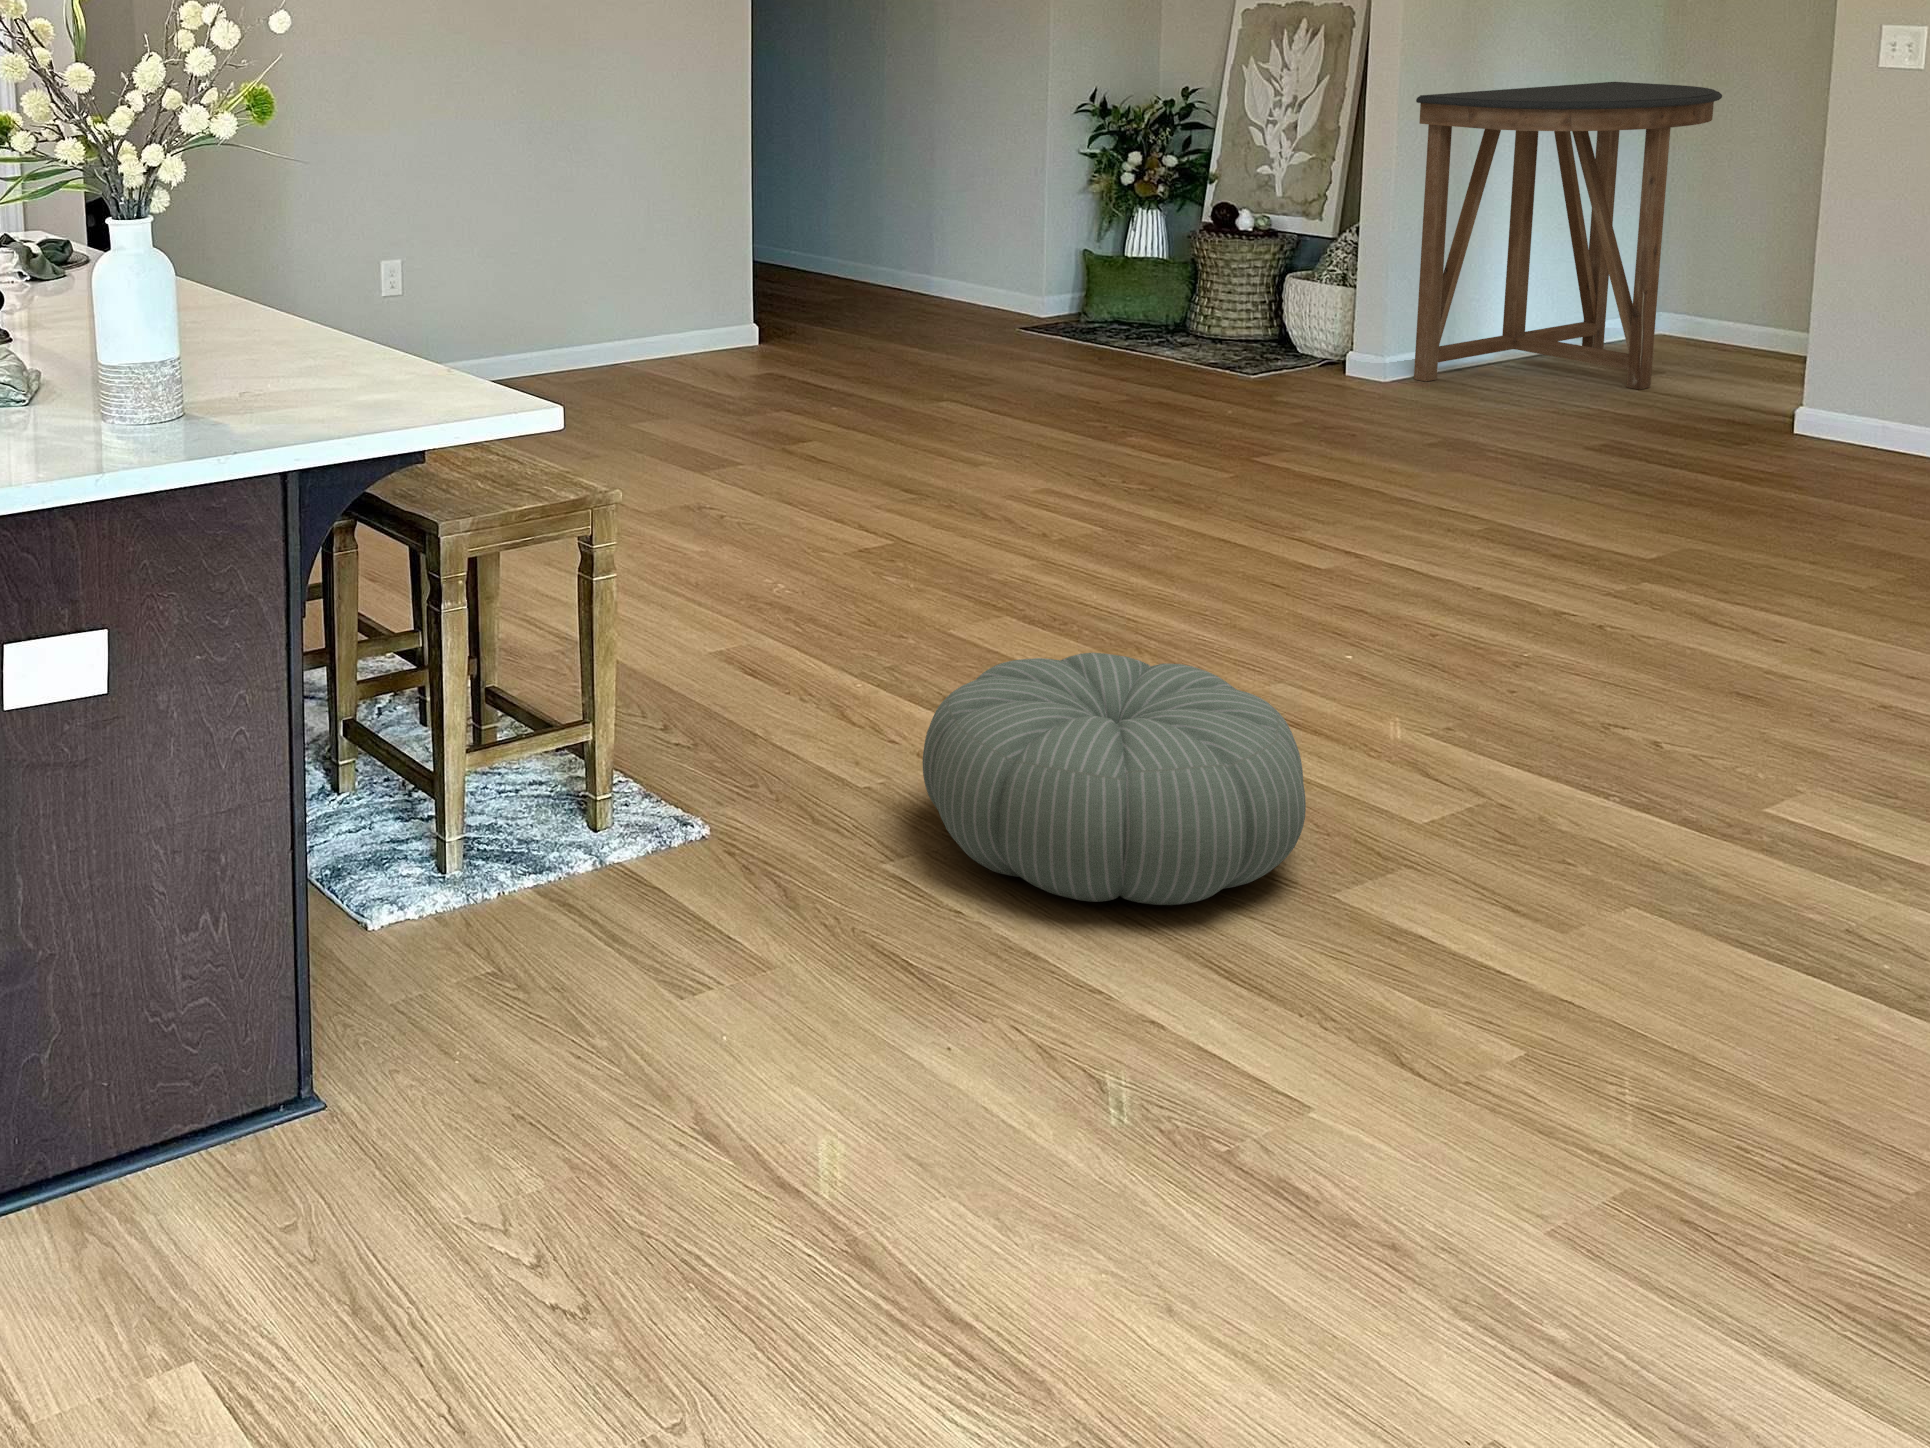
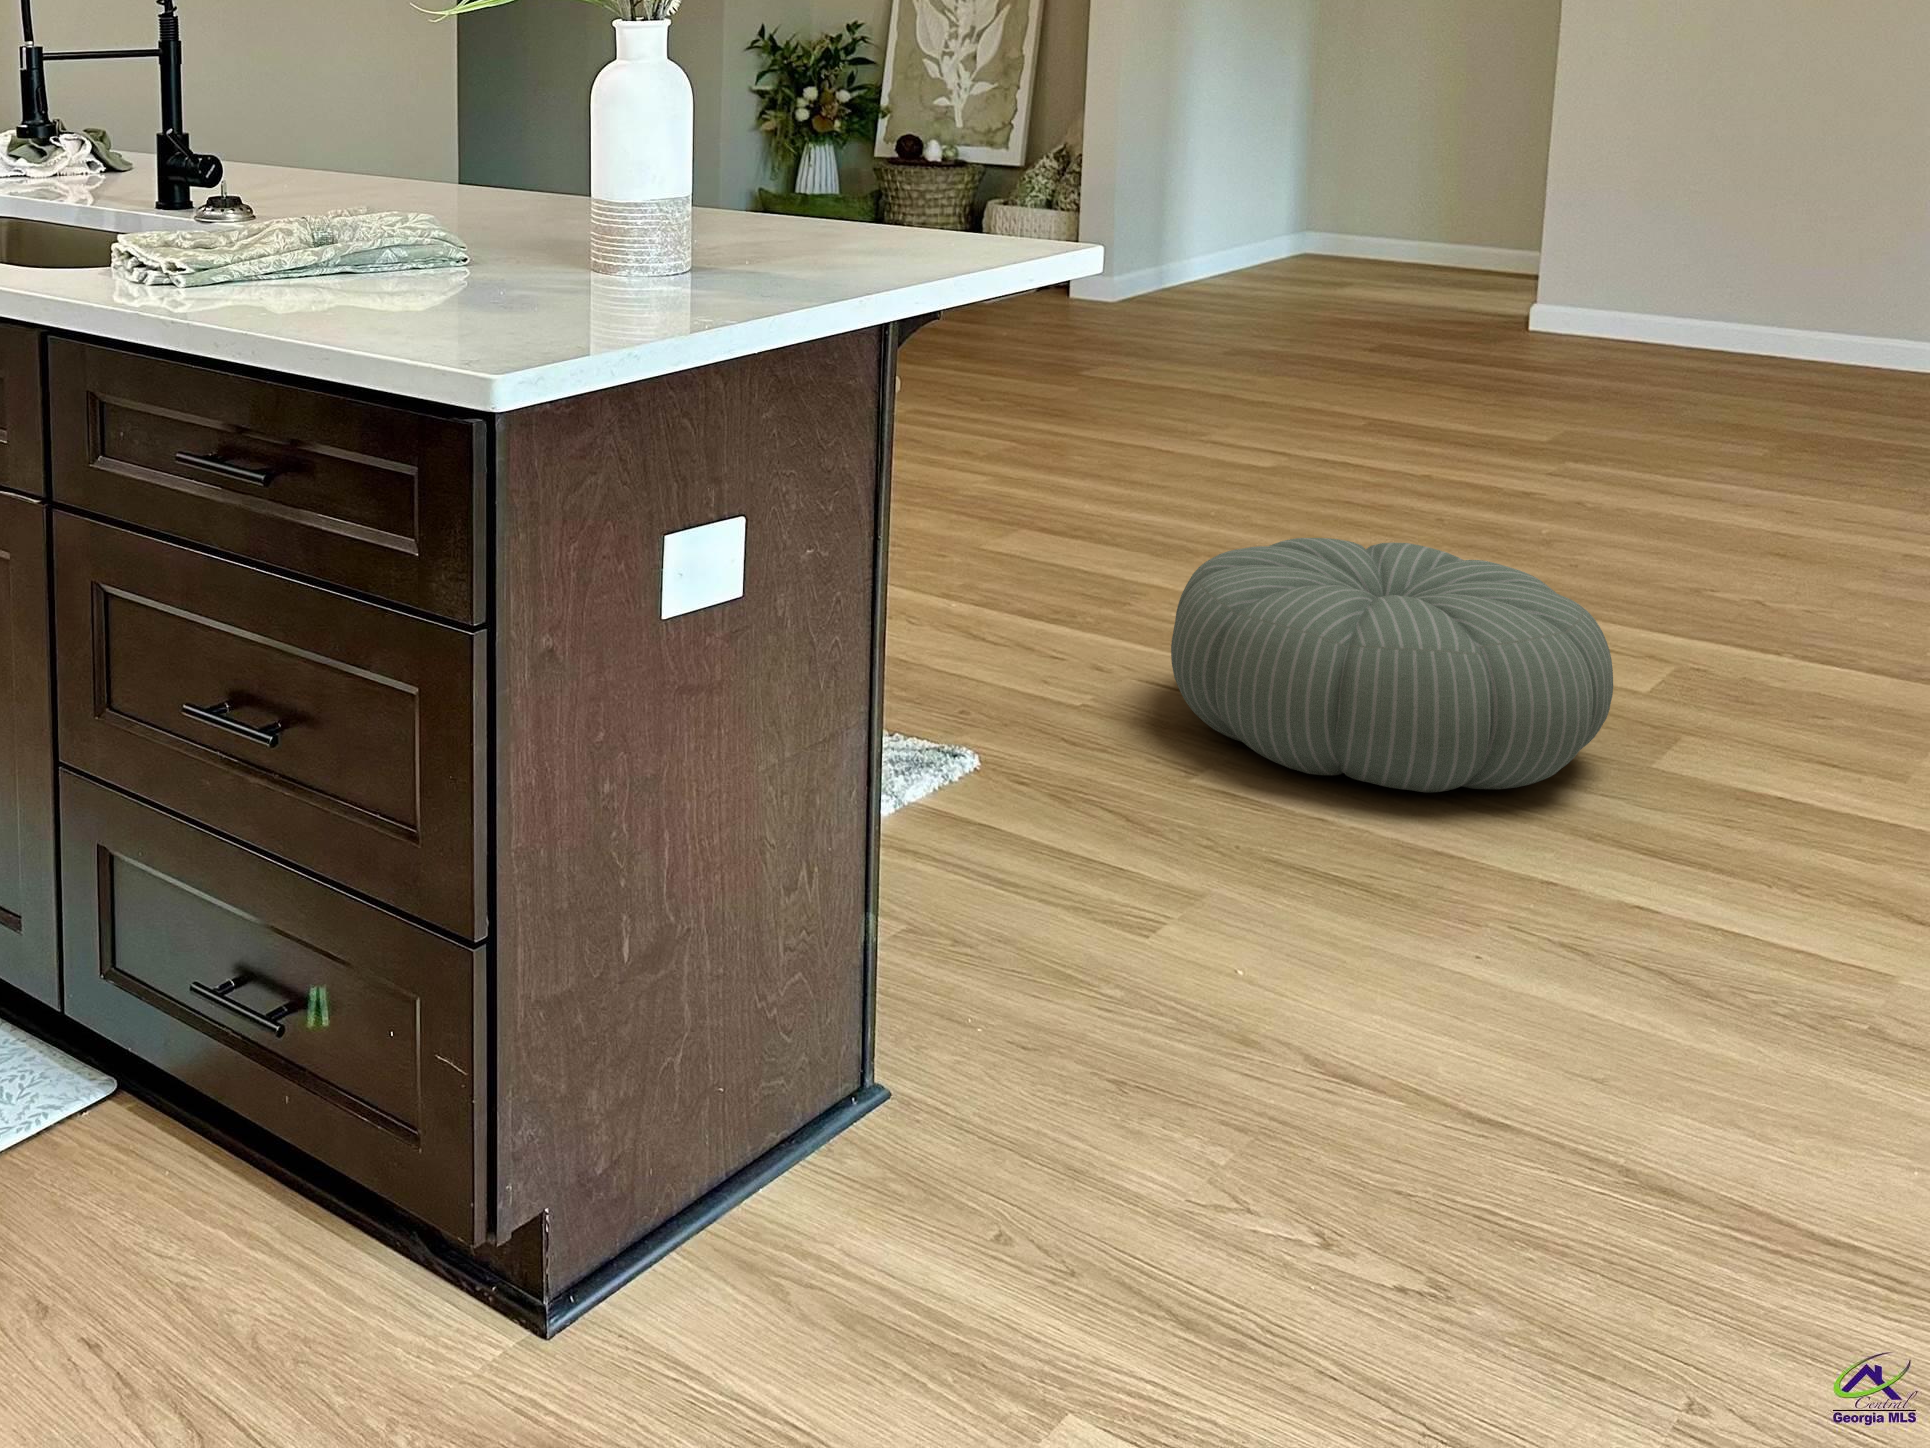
console table: present [1414,82,1722,390] -> none [1127,9,1395,304]

